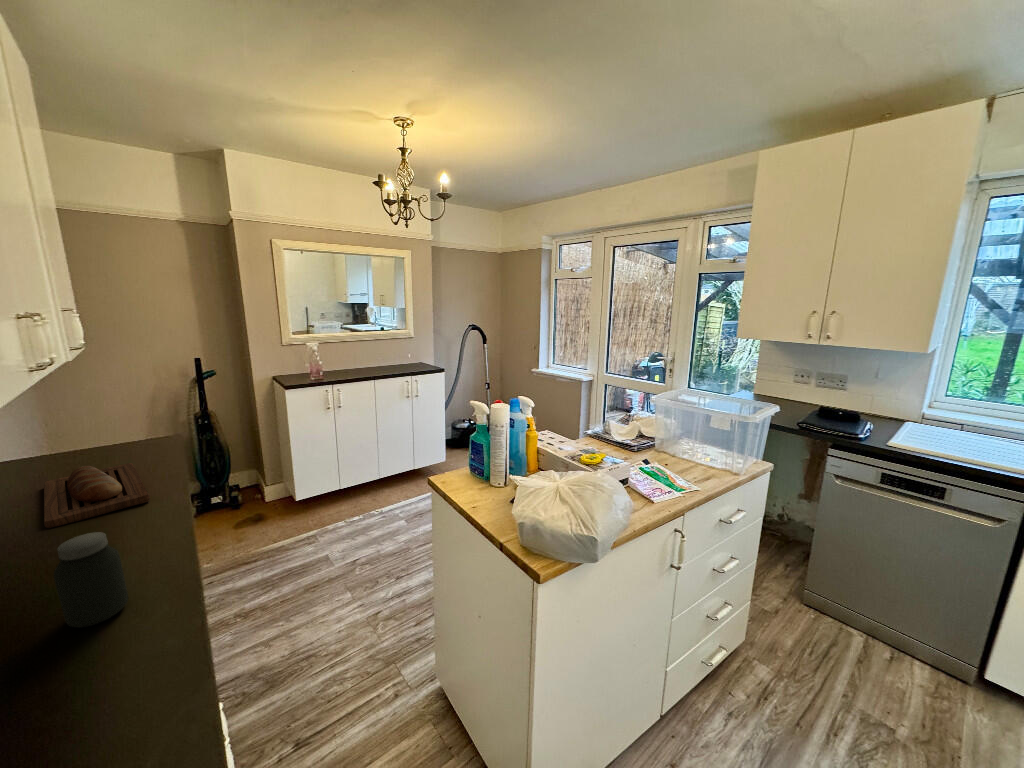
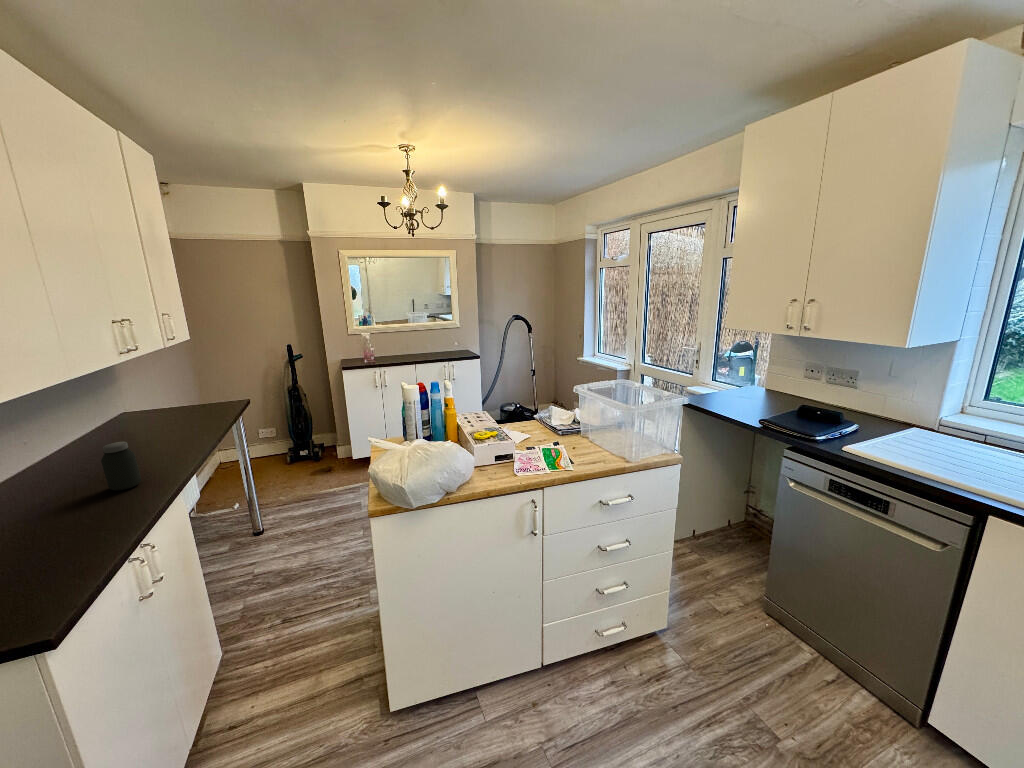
bread loaf: present [44,463,150,528] -> none [137,413,203,446]

